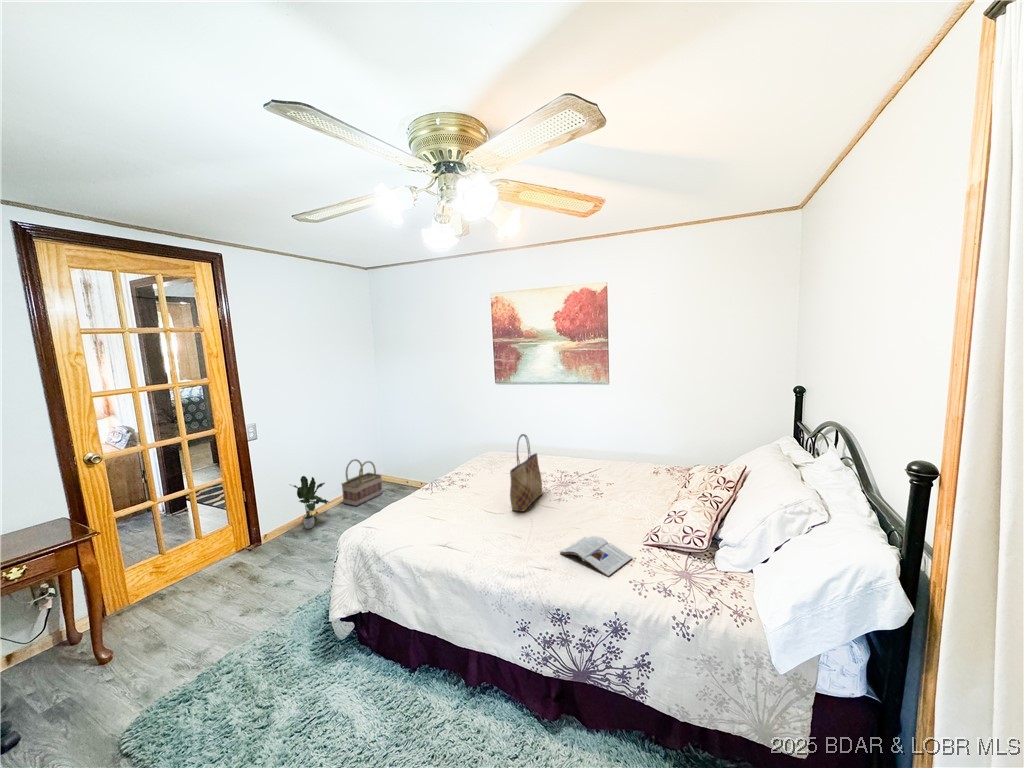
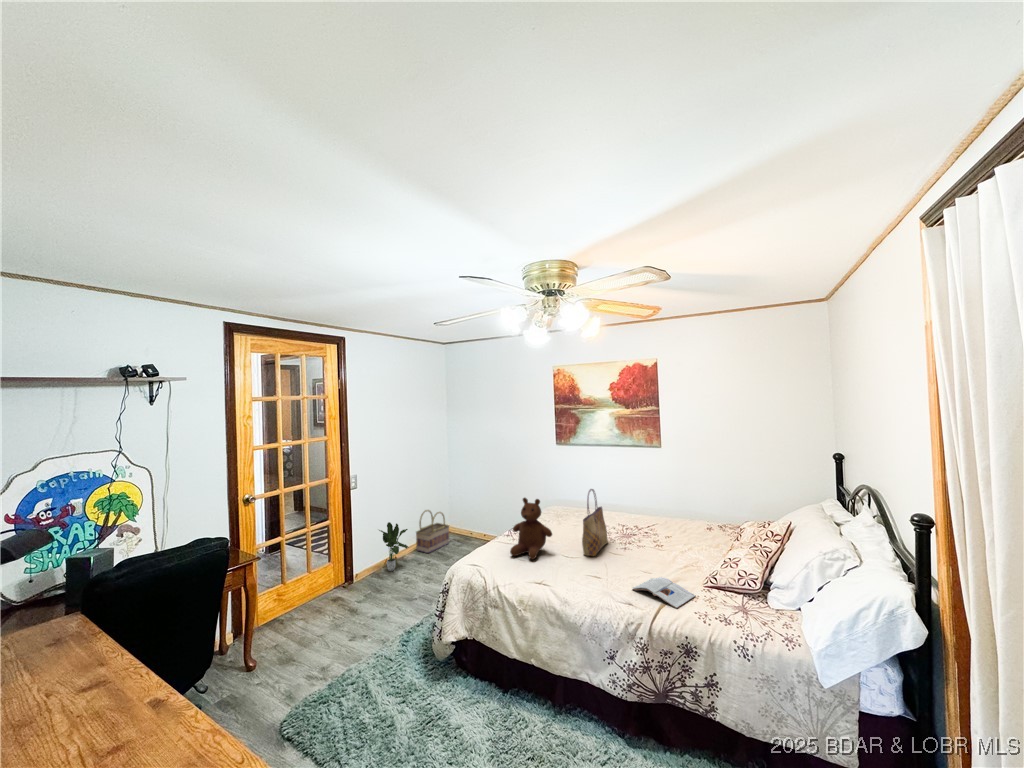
teddy bear: none [424,447,475,519] -> present [510,498,552,559]

